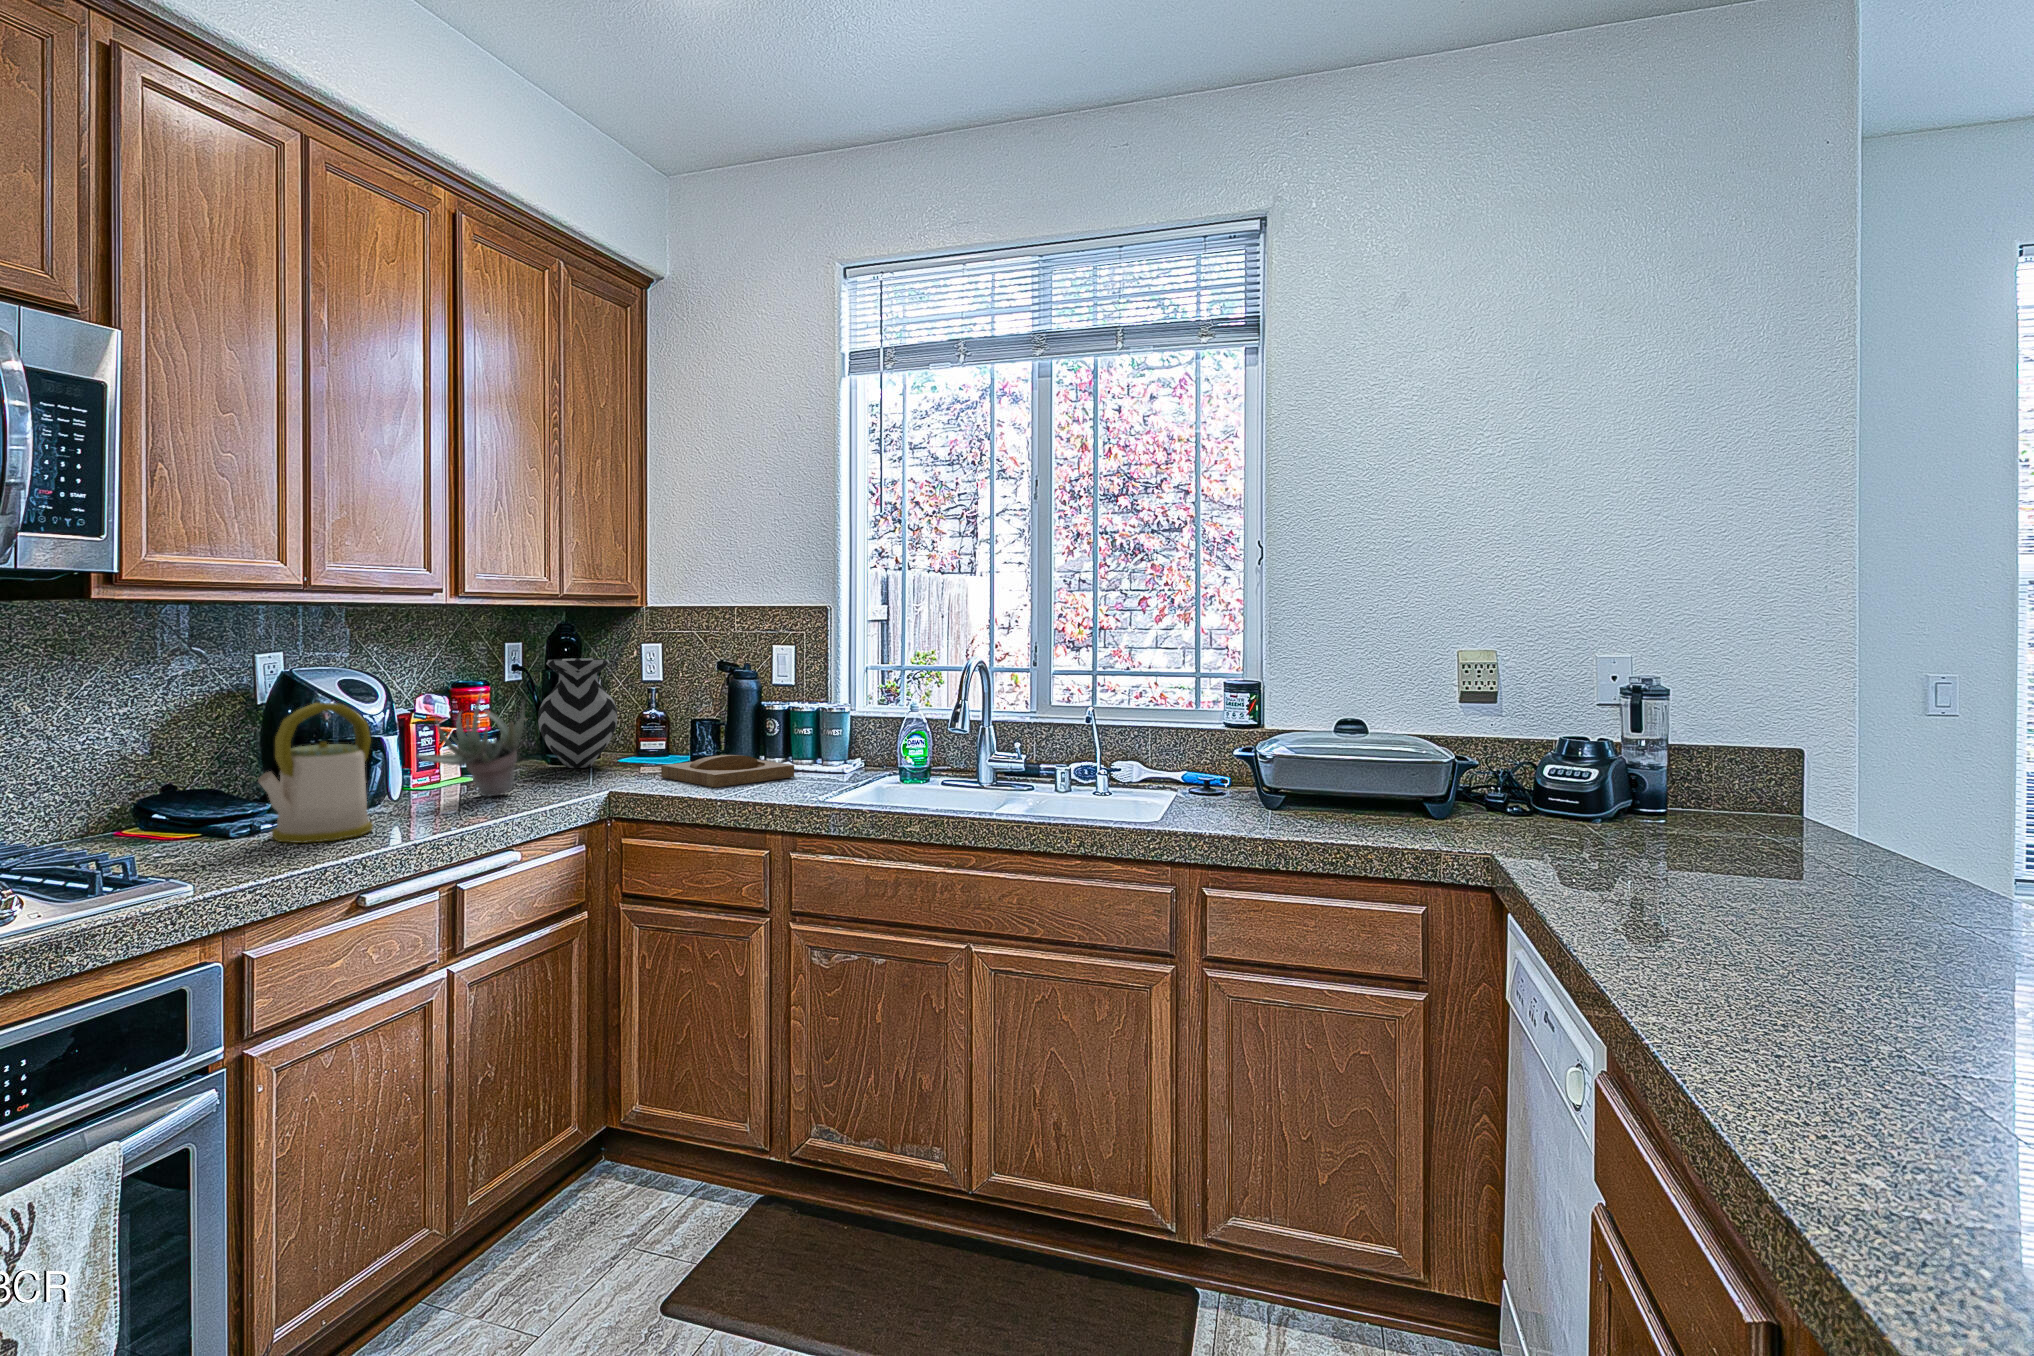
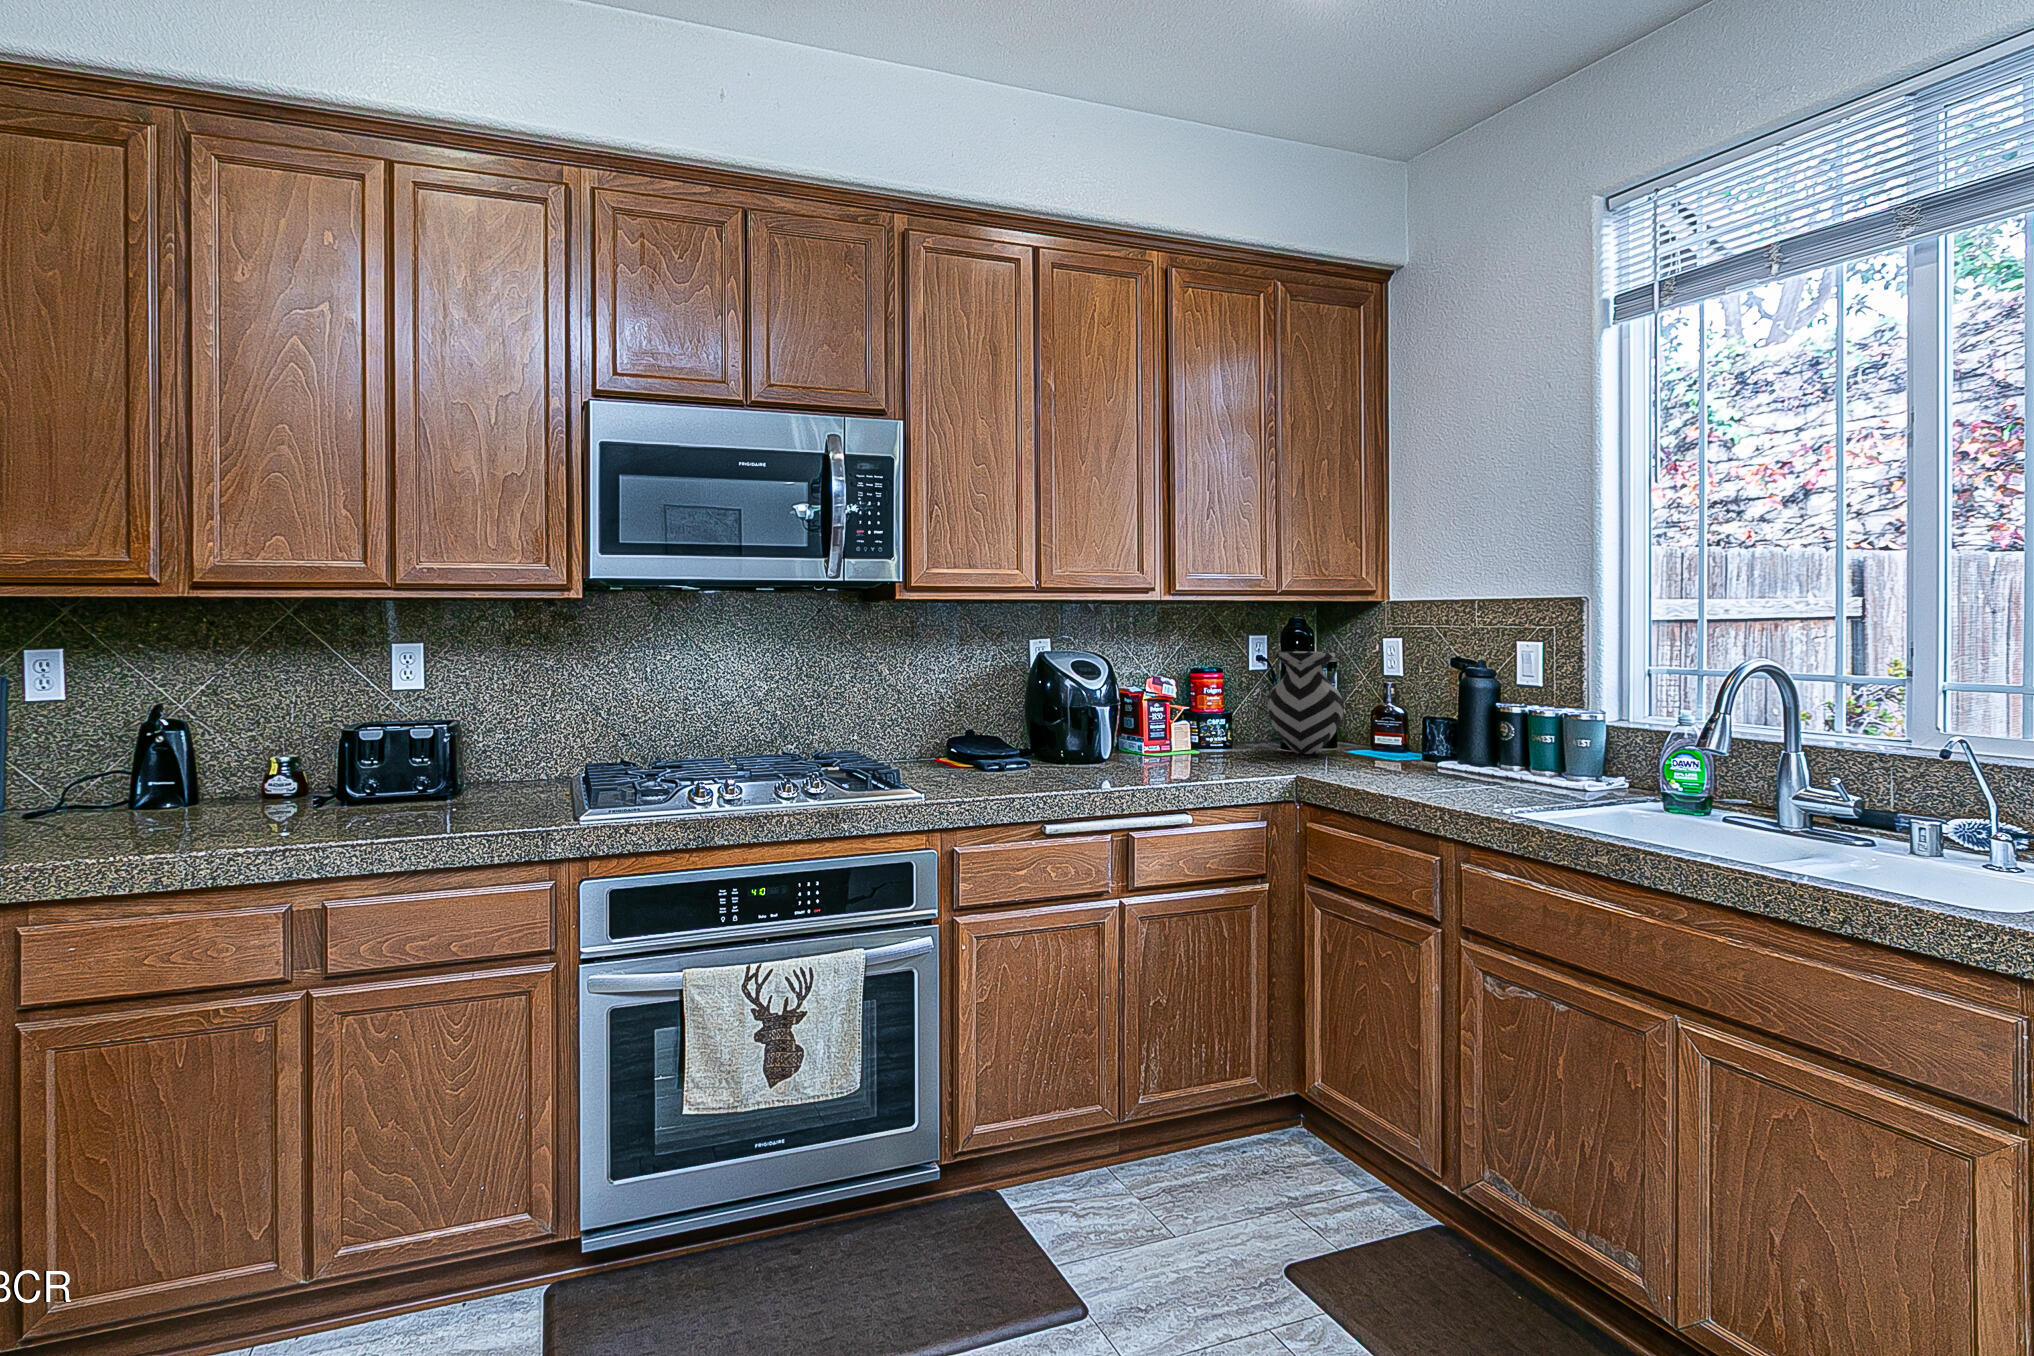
succulent plant: present [416,692,524,797] -> none [1128,673,1223,767]
kettle: present [258,703,373,843] -> none [993,675,1075,781]
tray: present [661,755,794,787] -> none [1369,755,1516,787]

